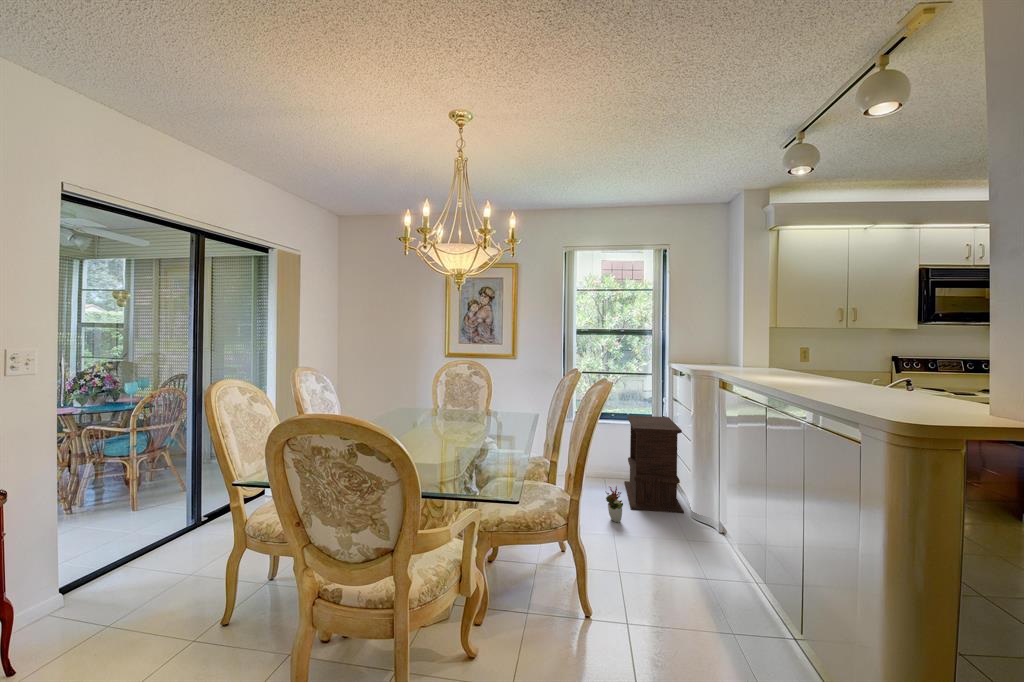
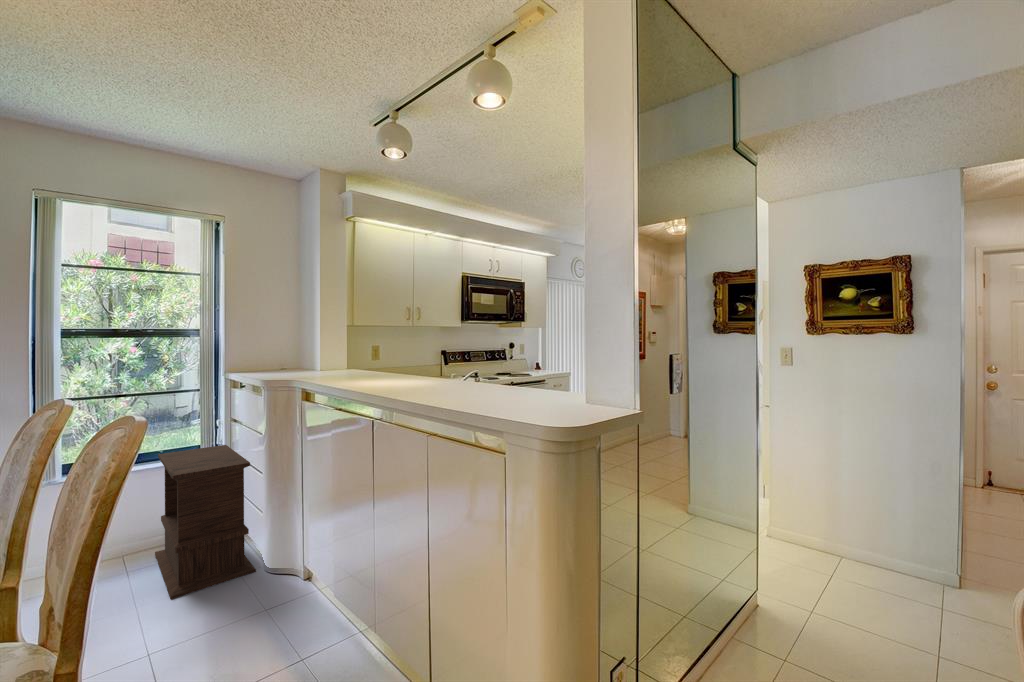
decorative plant: present [606,486,623,523] -> none [121,576,158,637]

